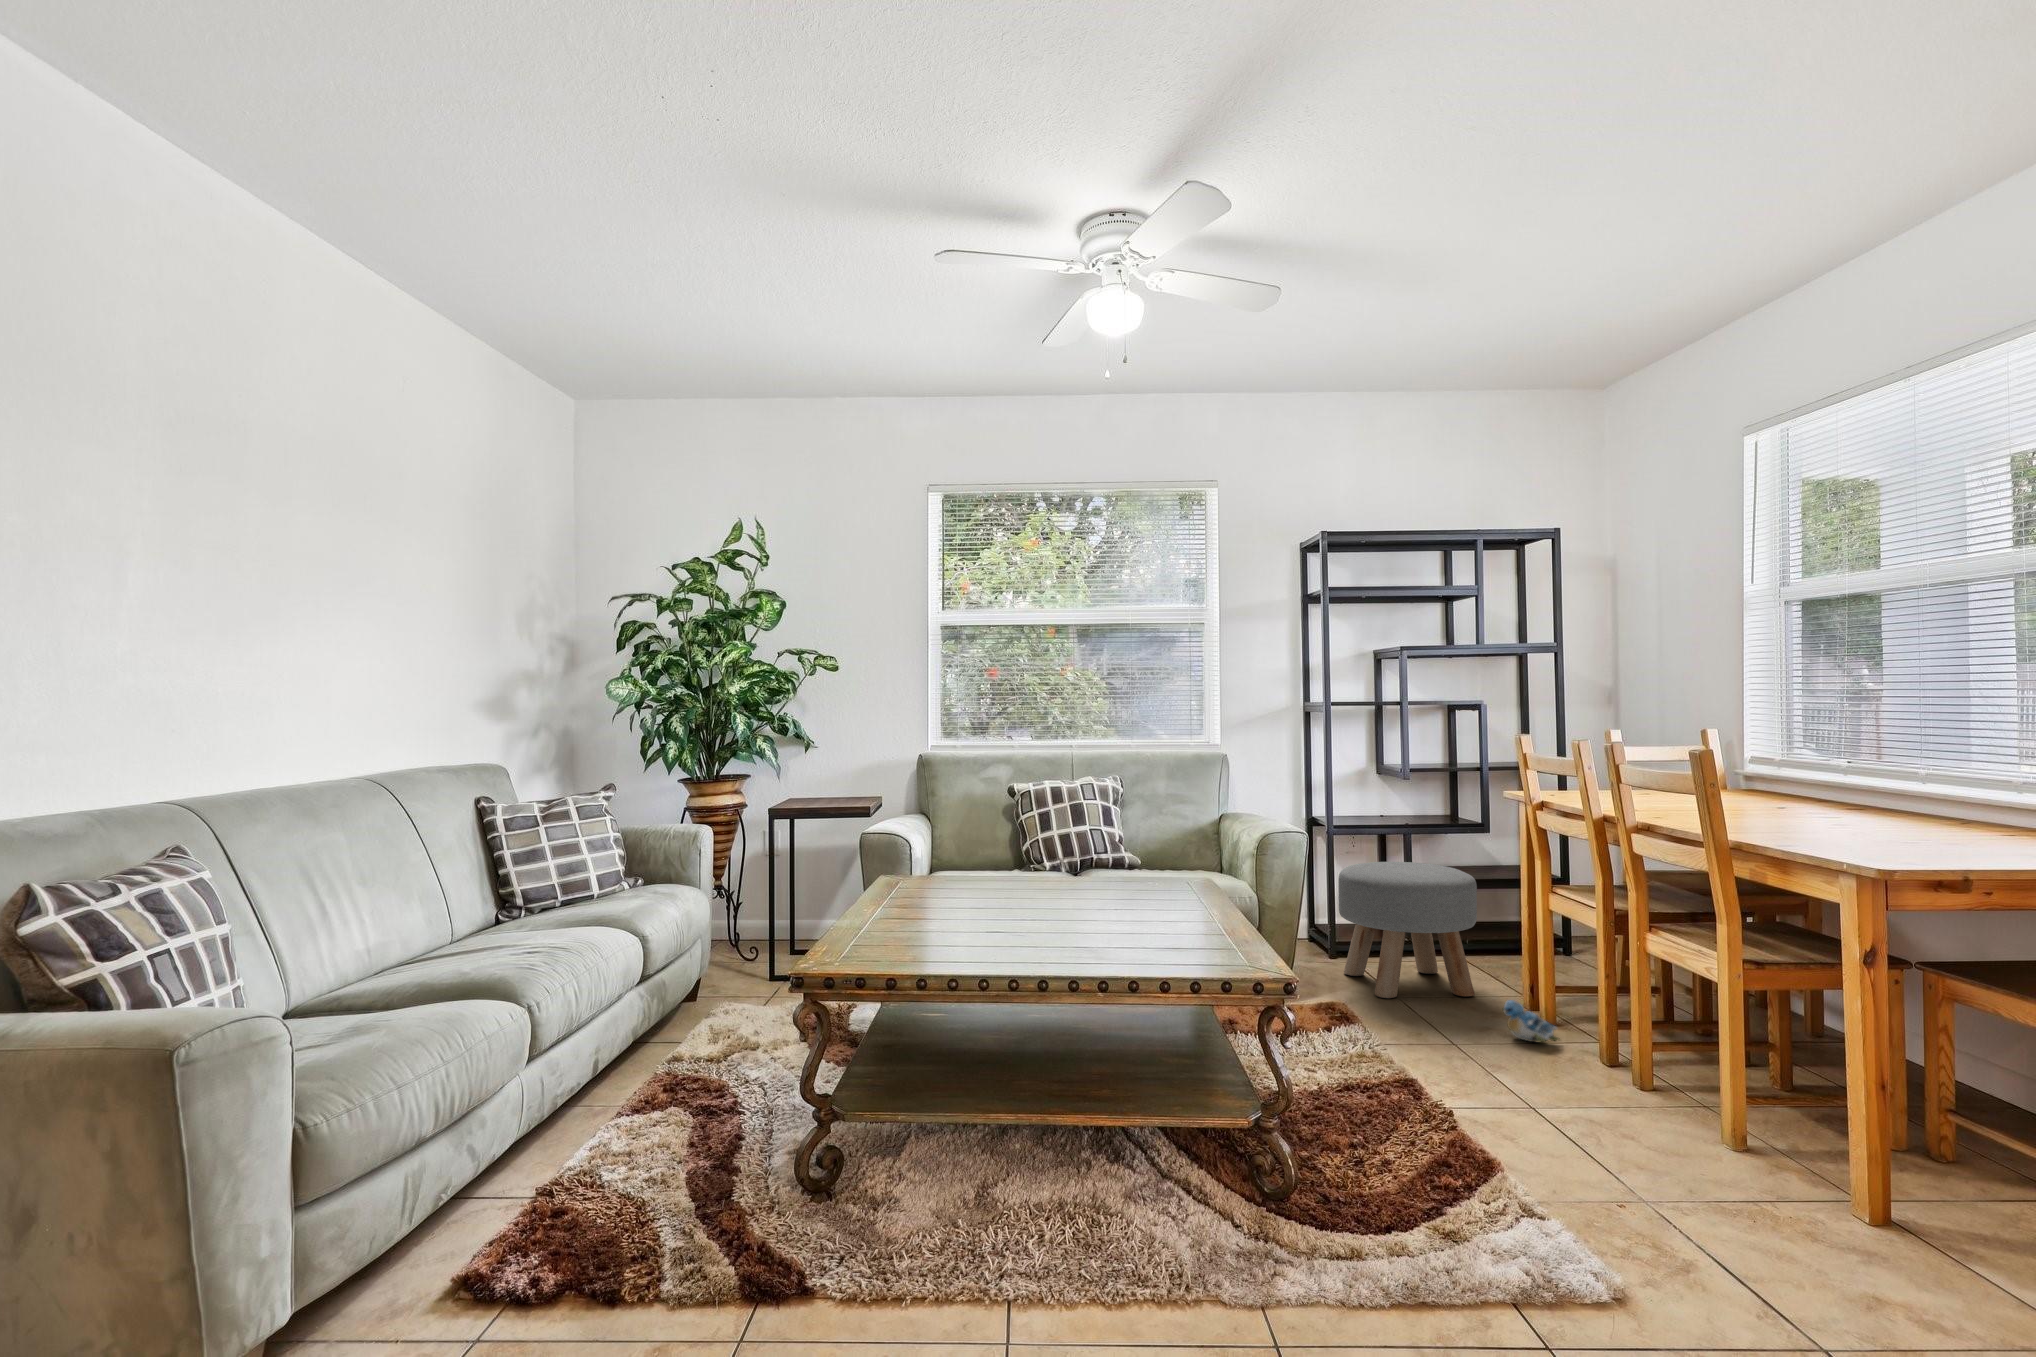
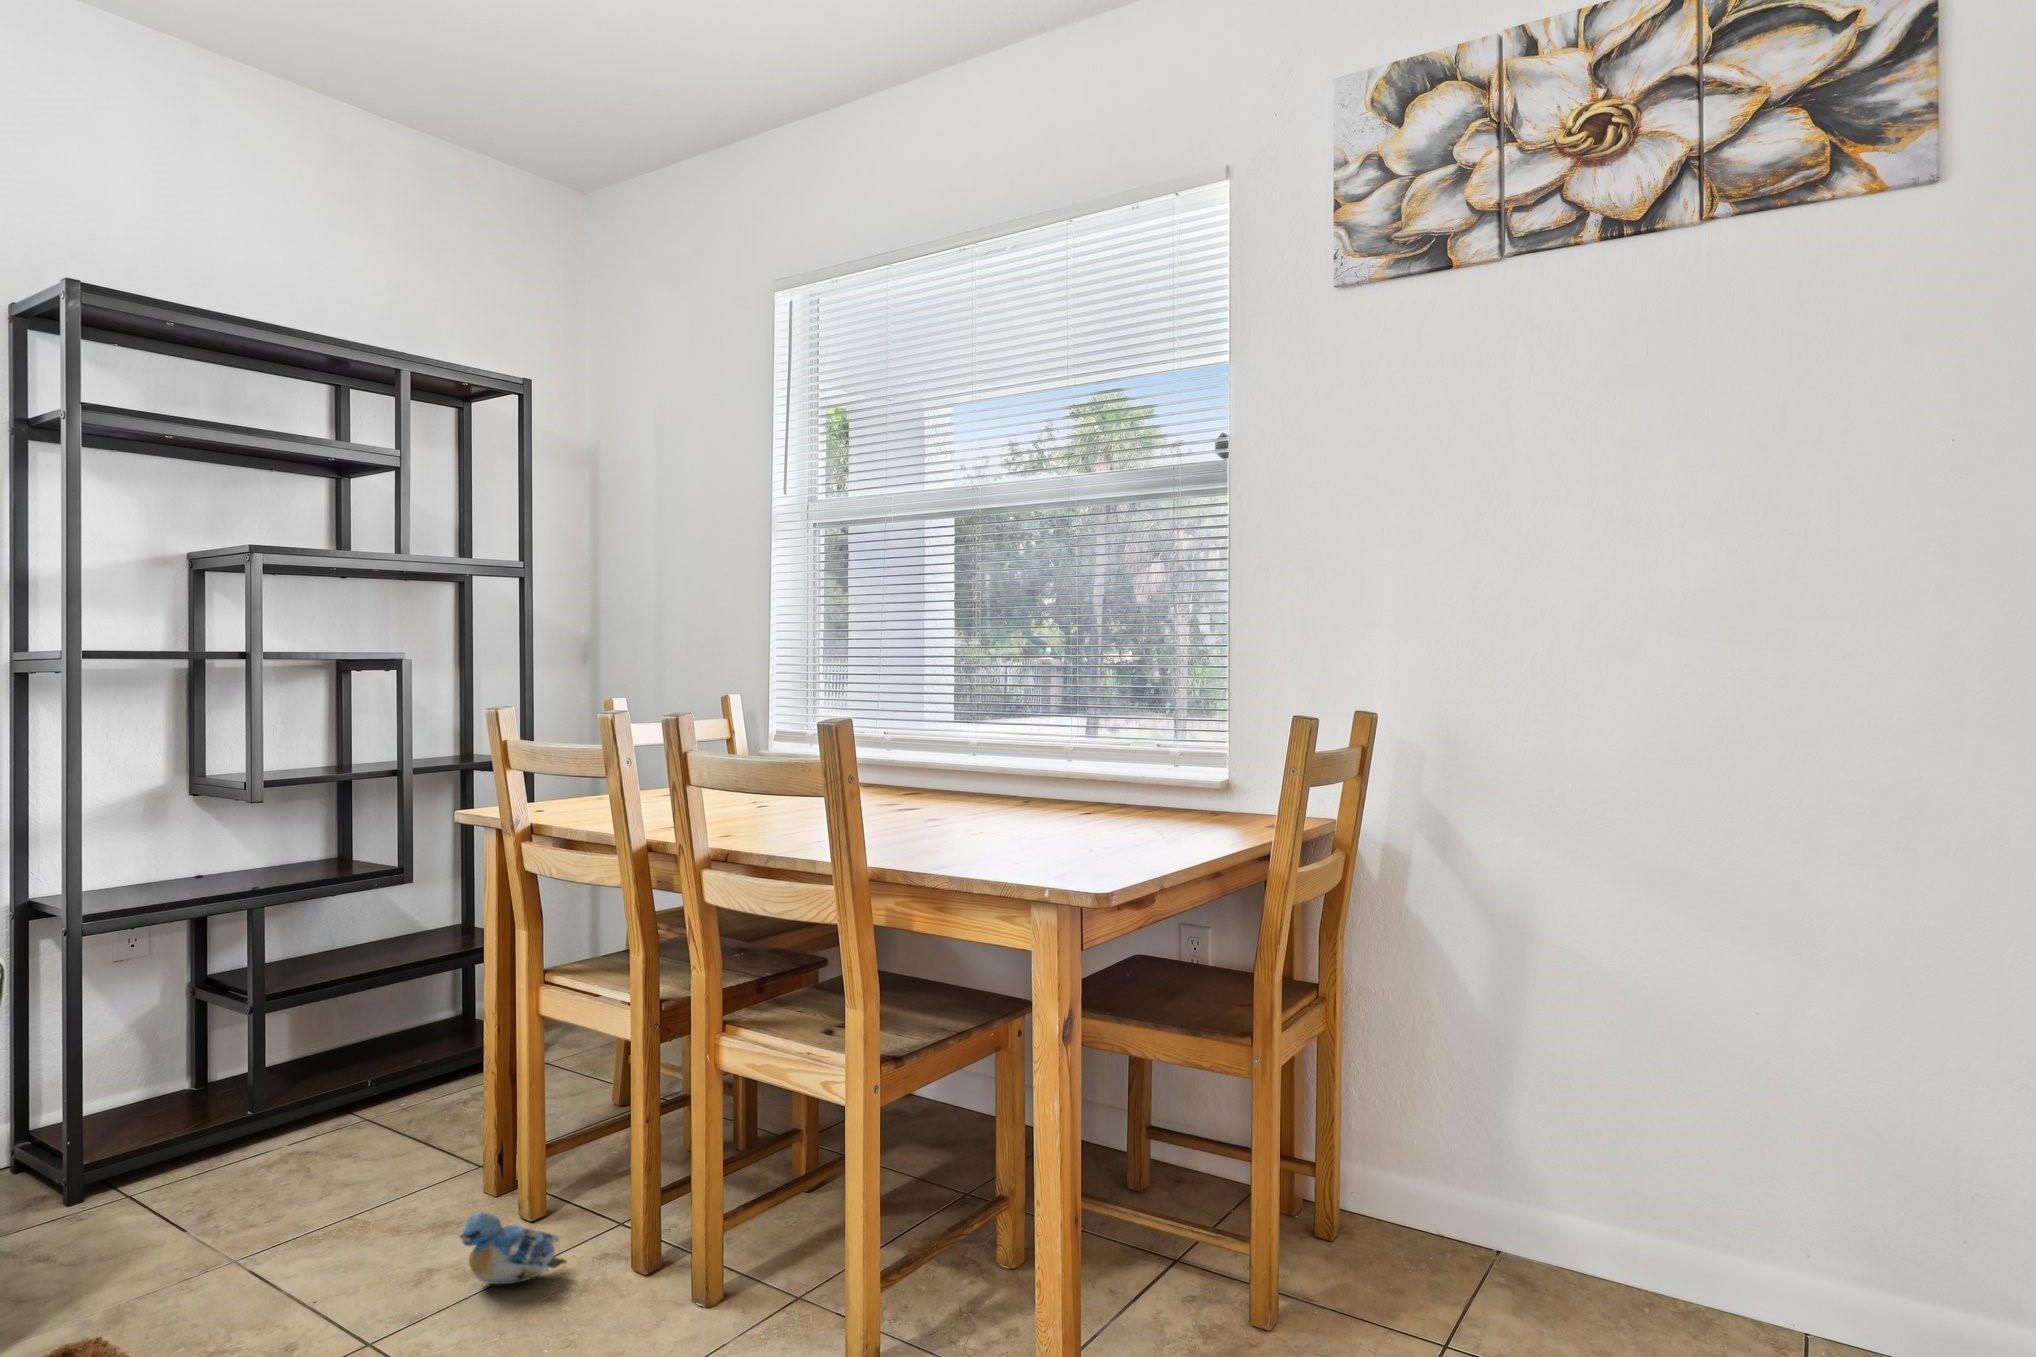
ottoman: present [1338,862,1477,998] -> none [90,960,399,1275]

